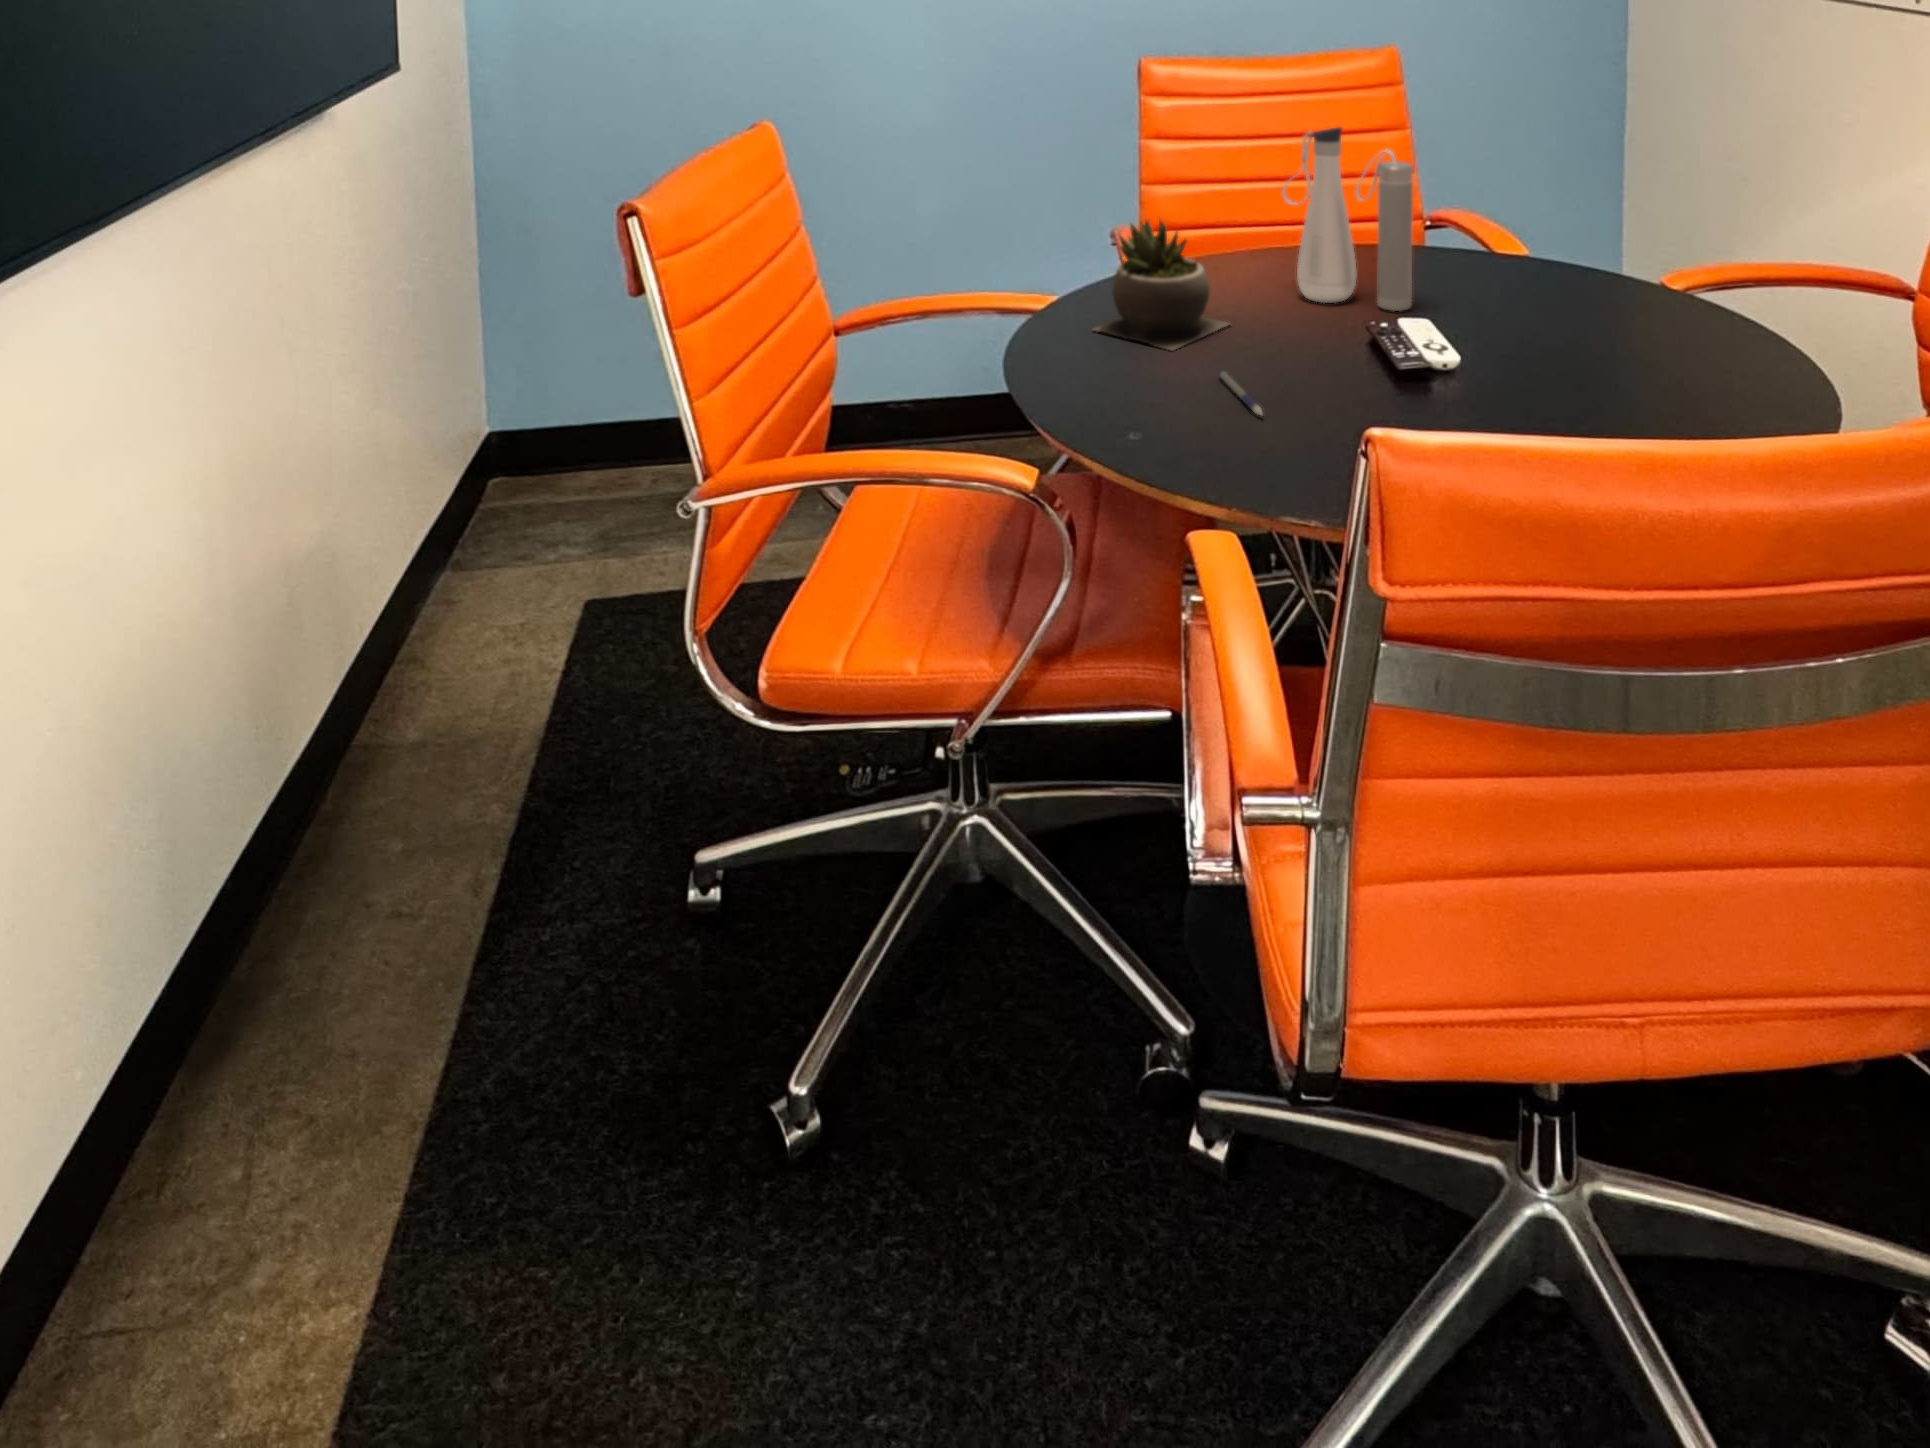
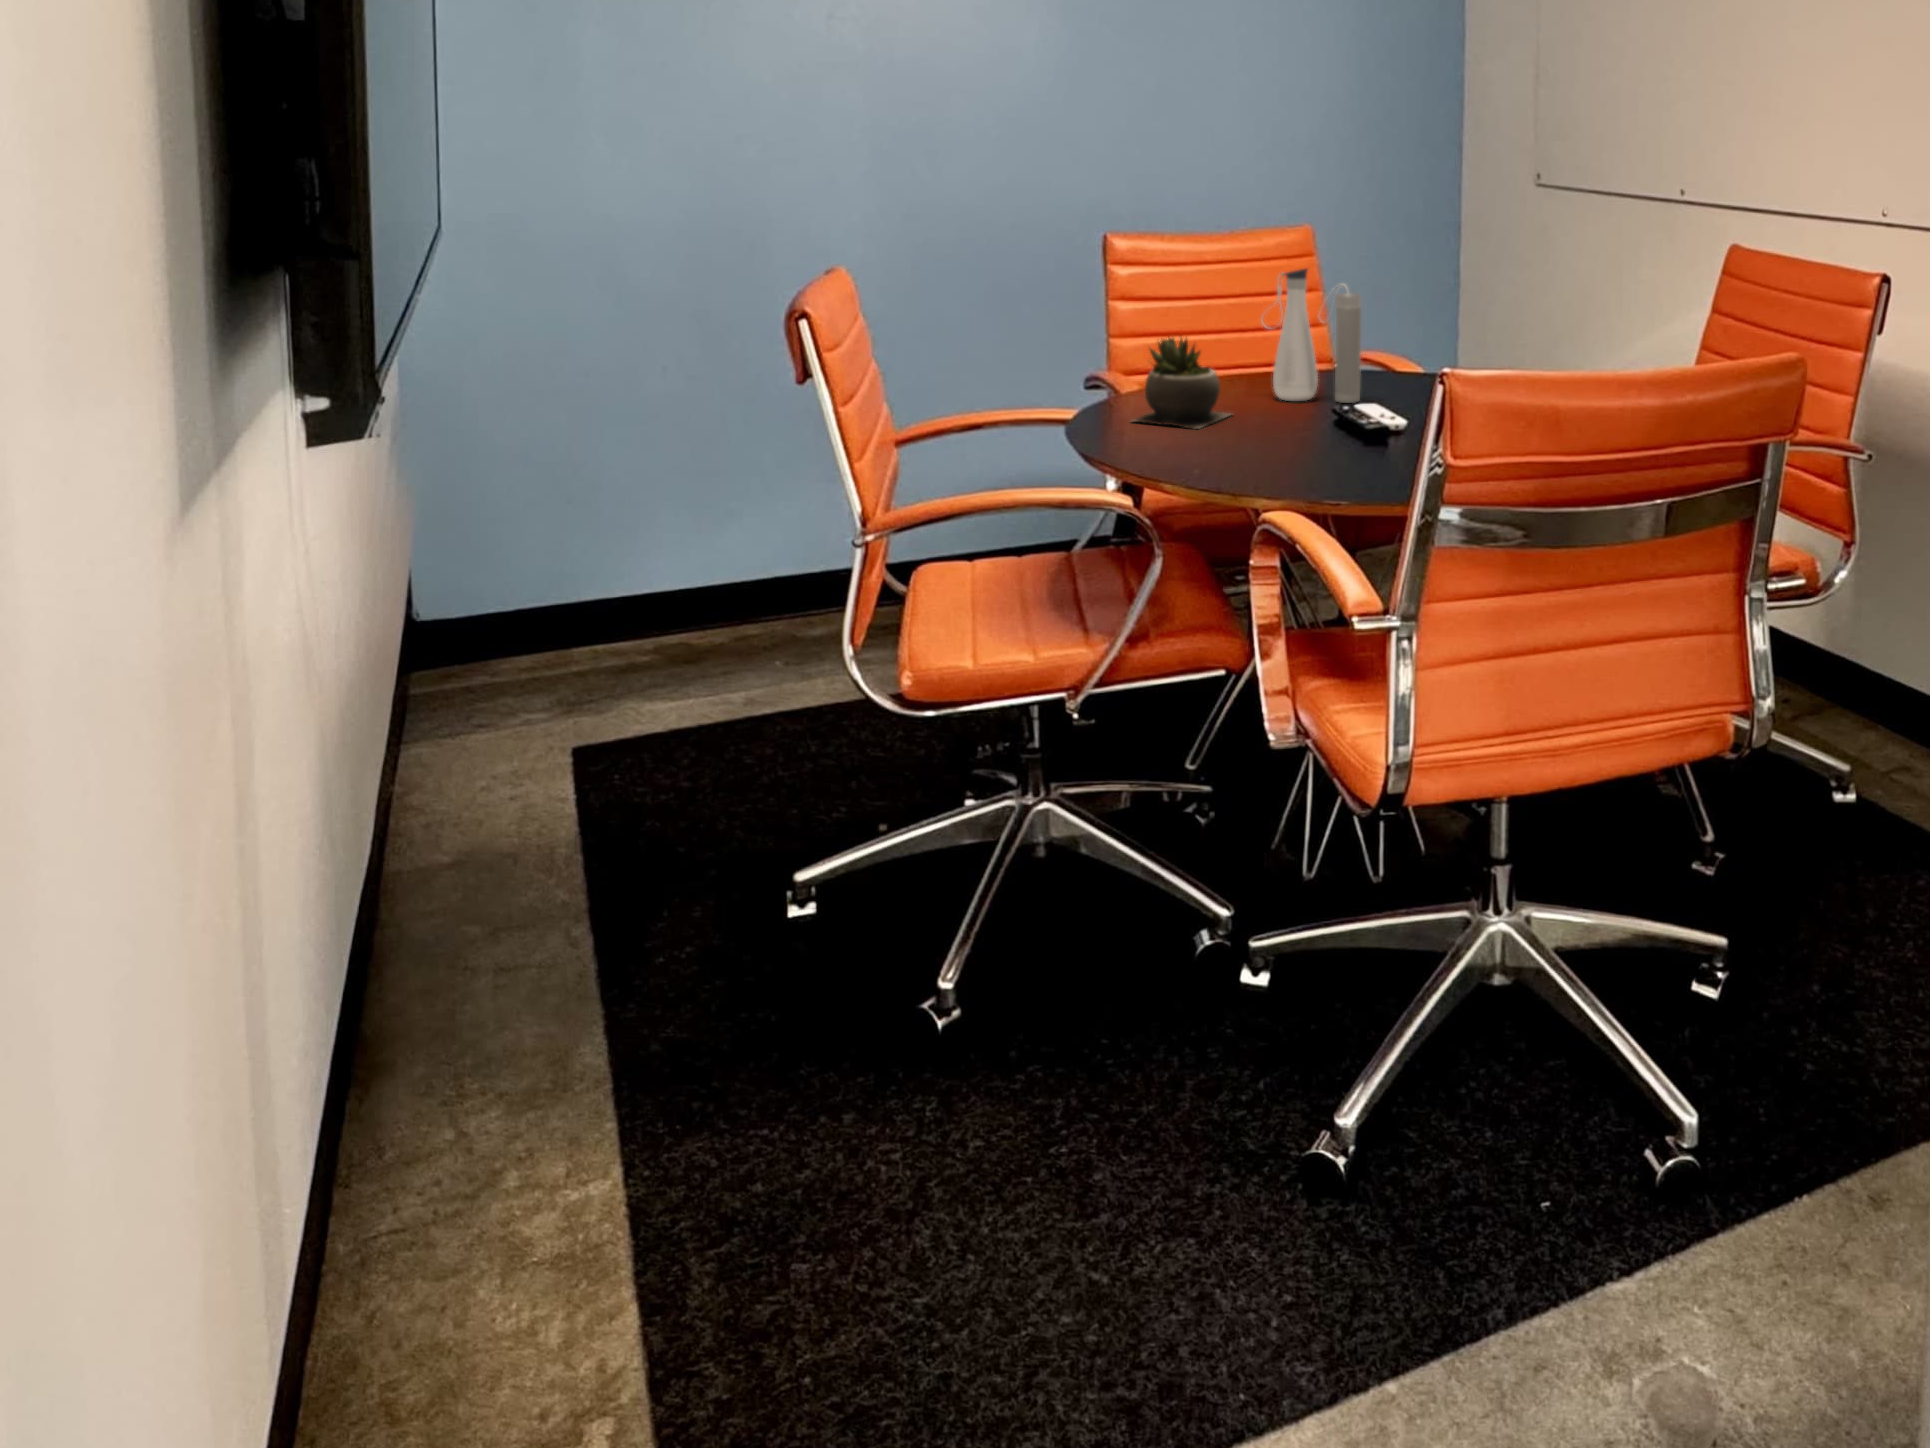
pen: present [1219,370,1262,415] -> none [1241,434,1287,455]

